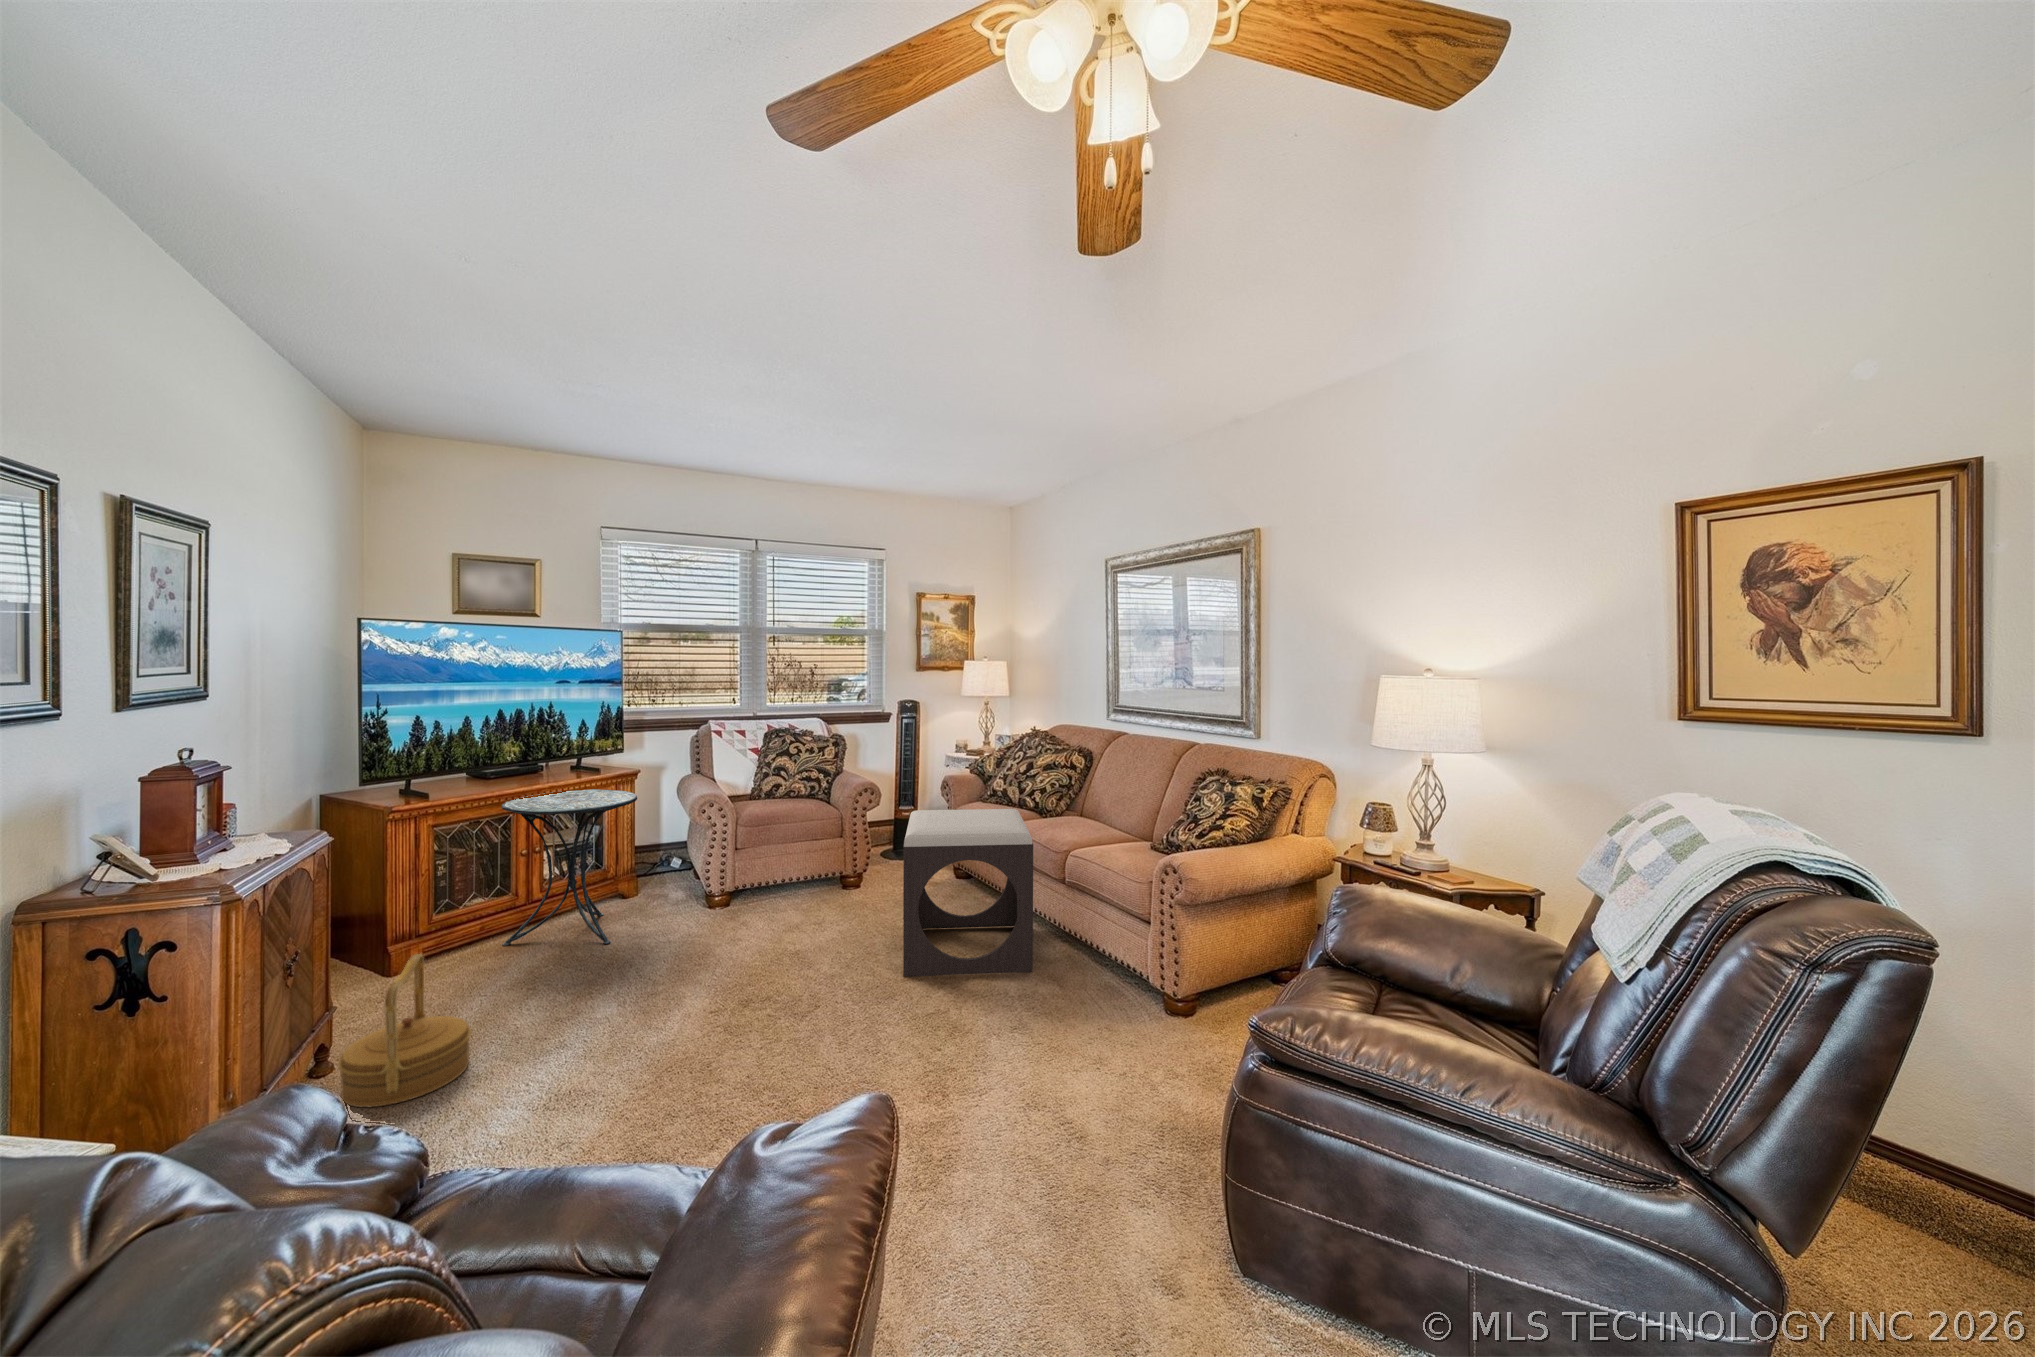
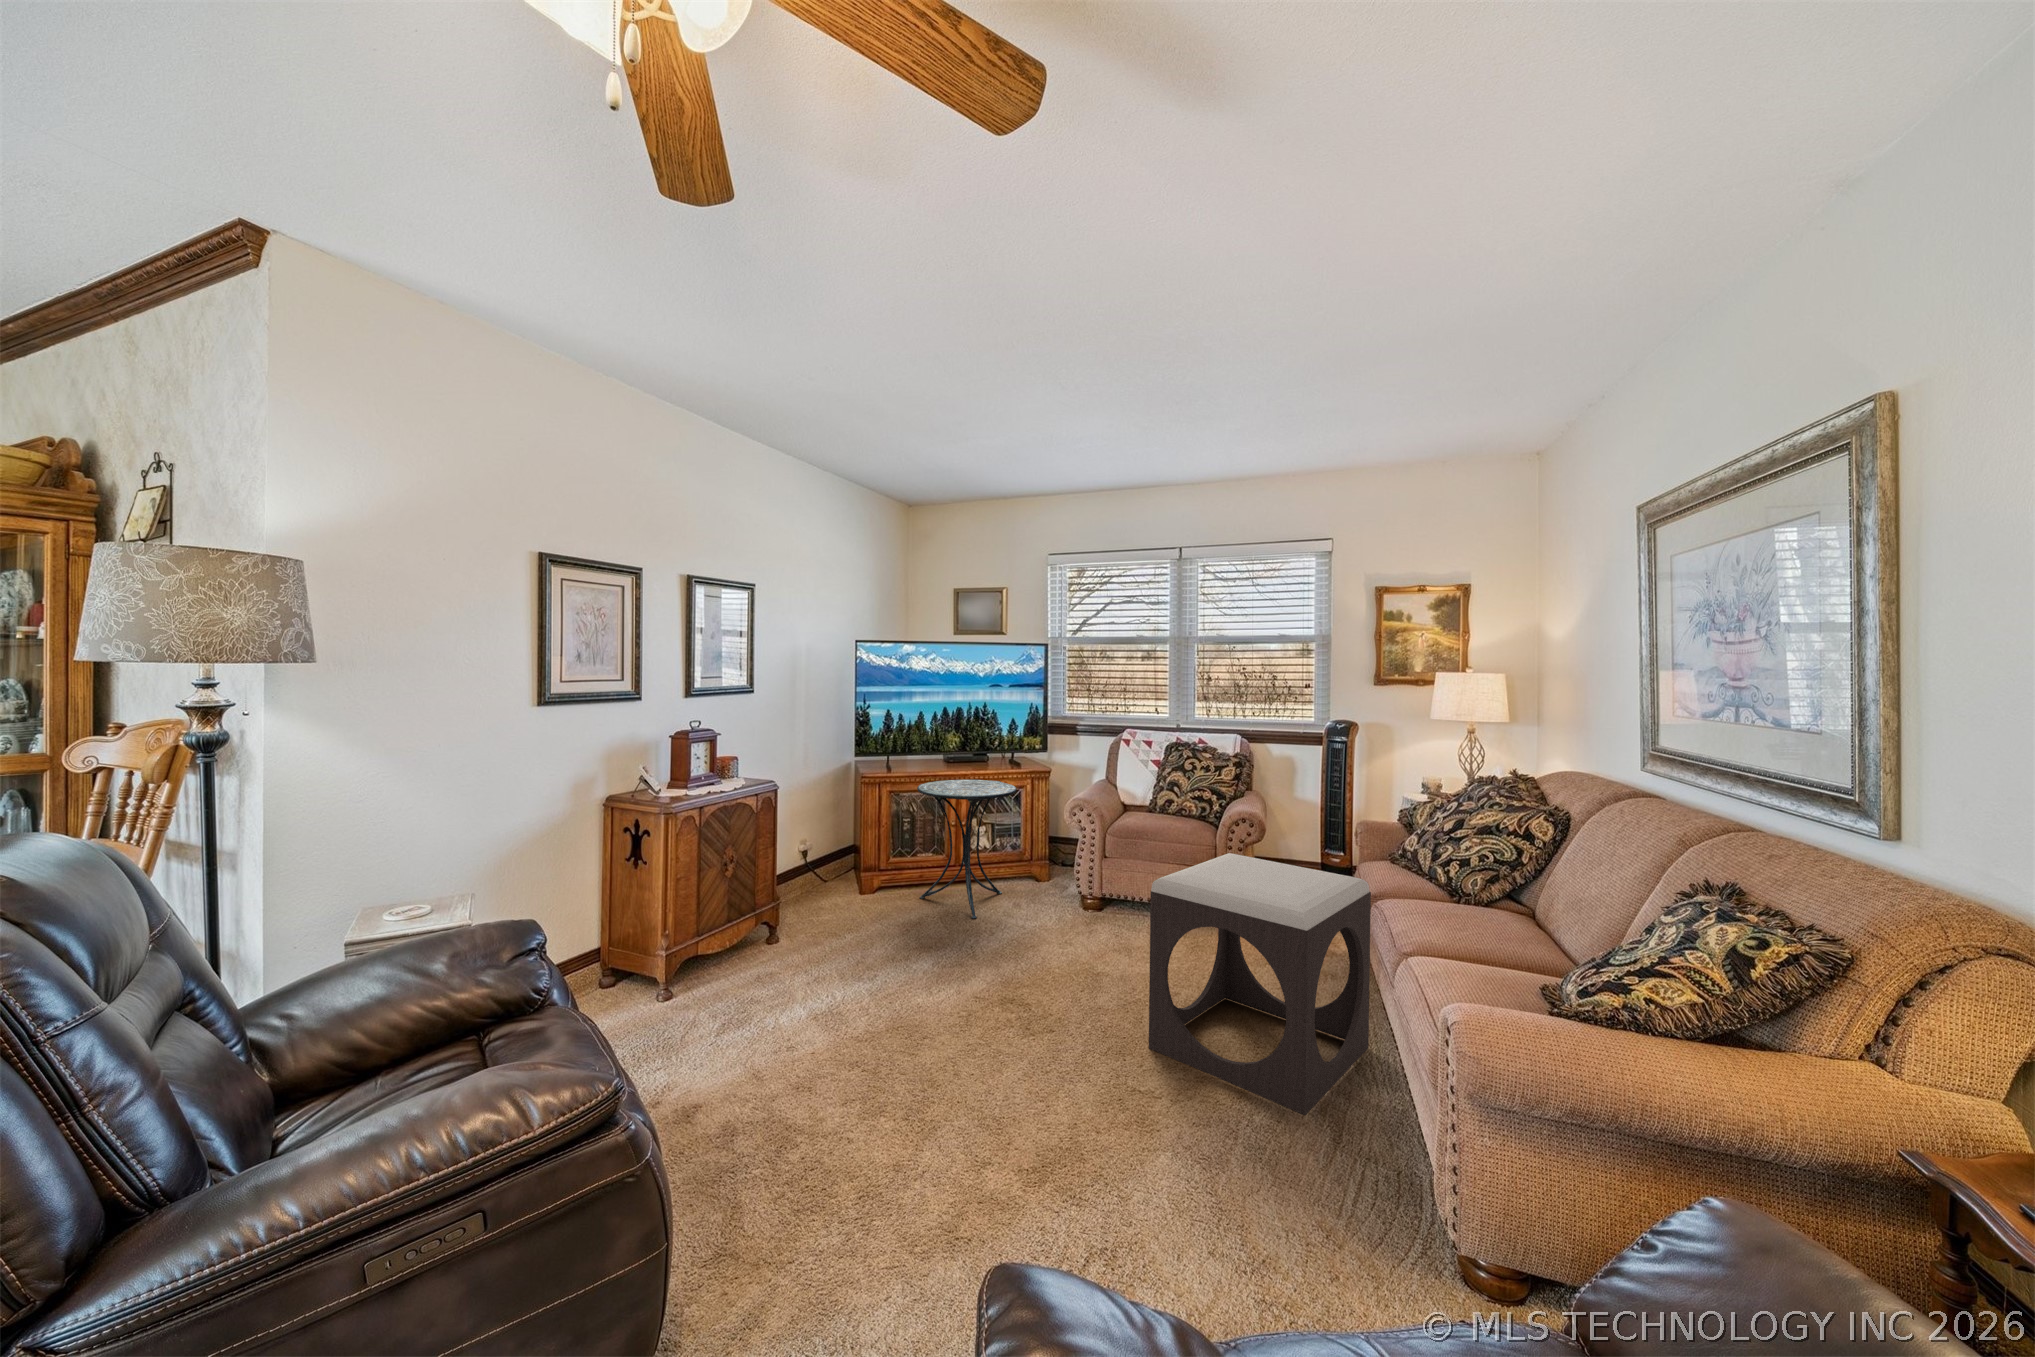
basket: present [338,954,471,1107] -> none [727,884,806,988]

